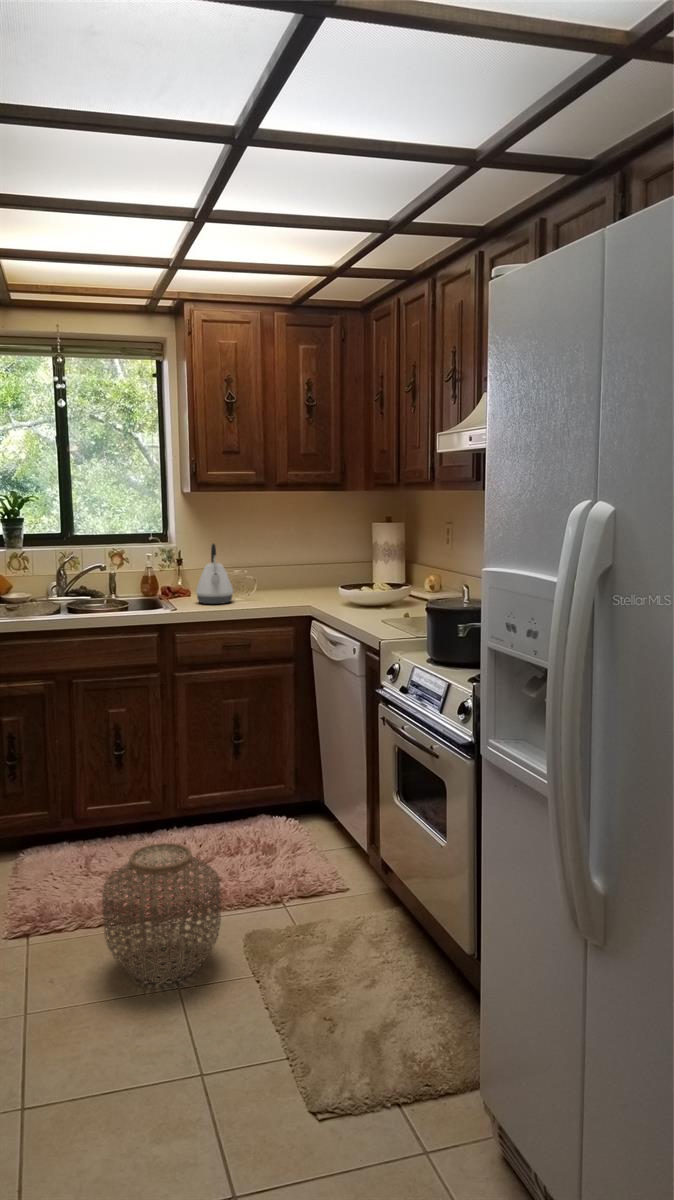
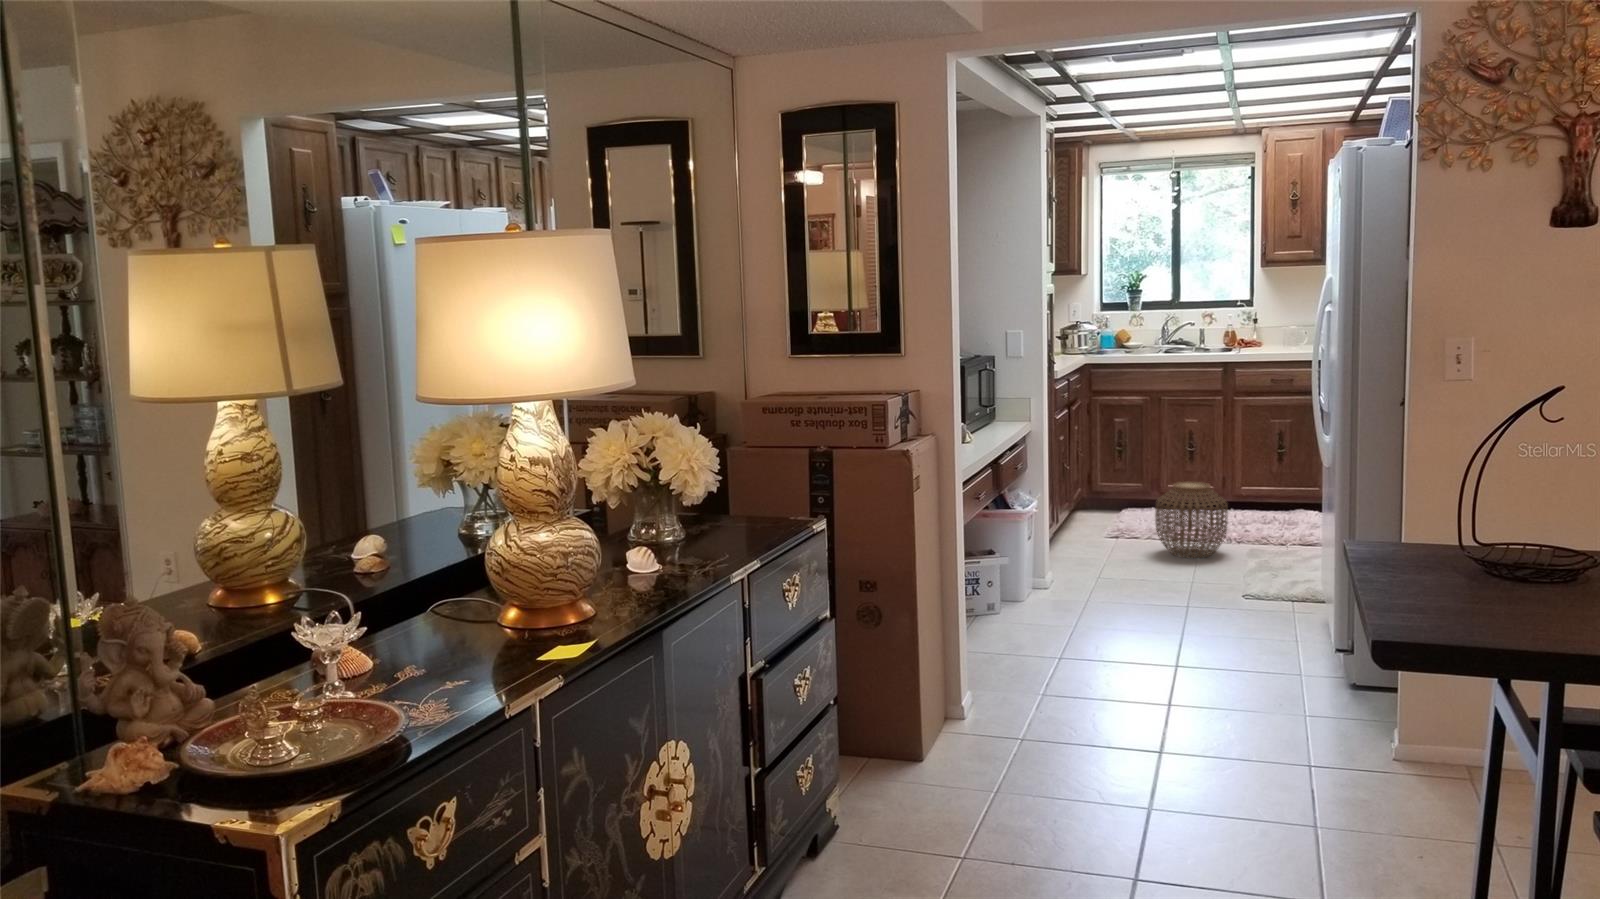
kettle: present [196,544,233,604] -> none [1260,306,1290,351]

